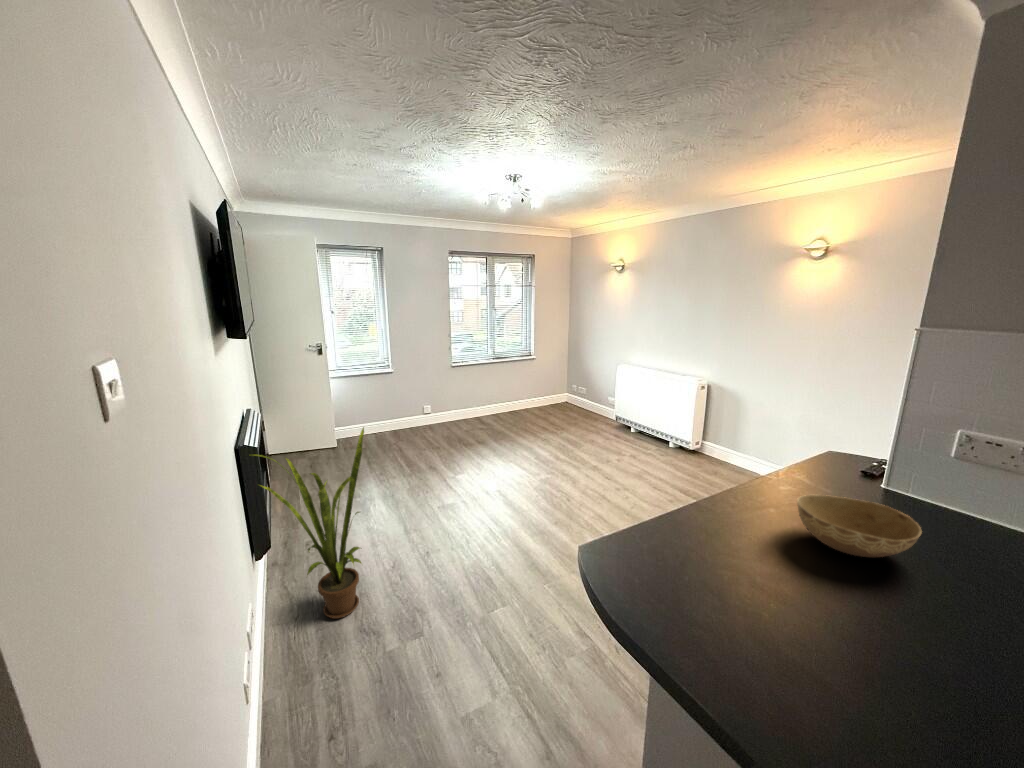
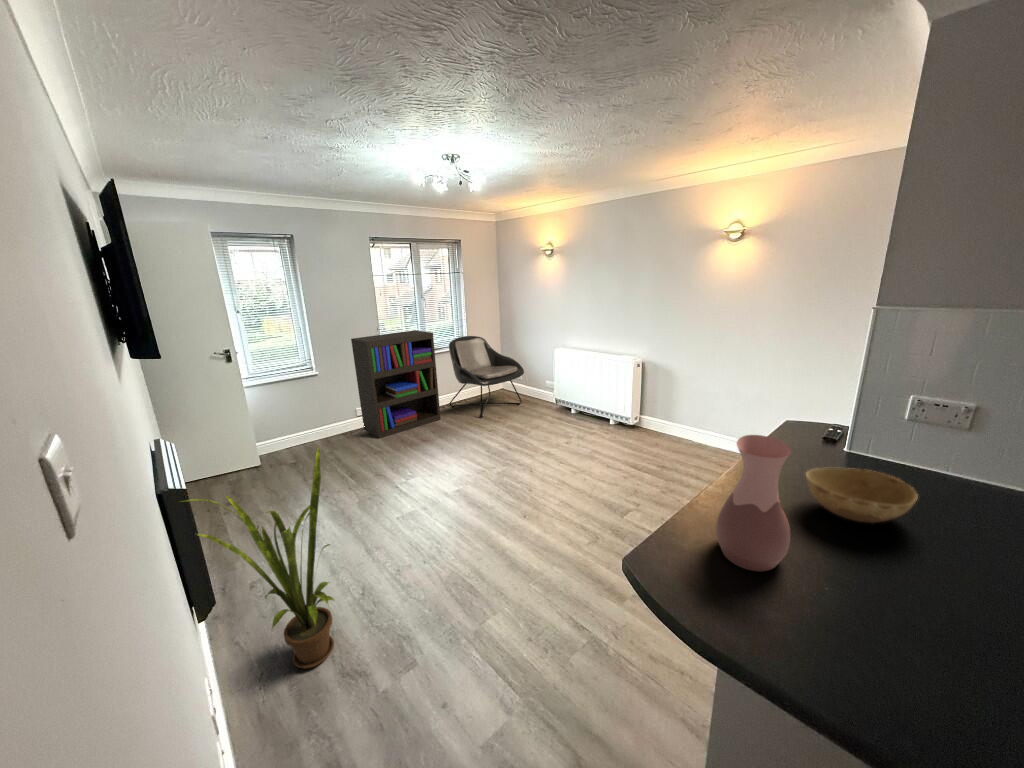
bookshelf: none [424,338,499,436] -> present [351,330,441,438]
lounge chair: none [510,347,585,427] -> present [449,336,524,418]
vase: none [672,443,746,581] -> present [716,435,791,571]

